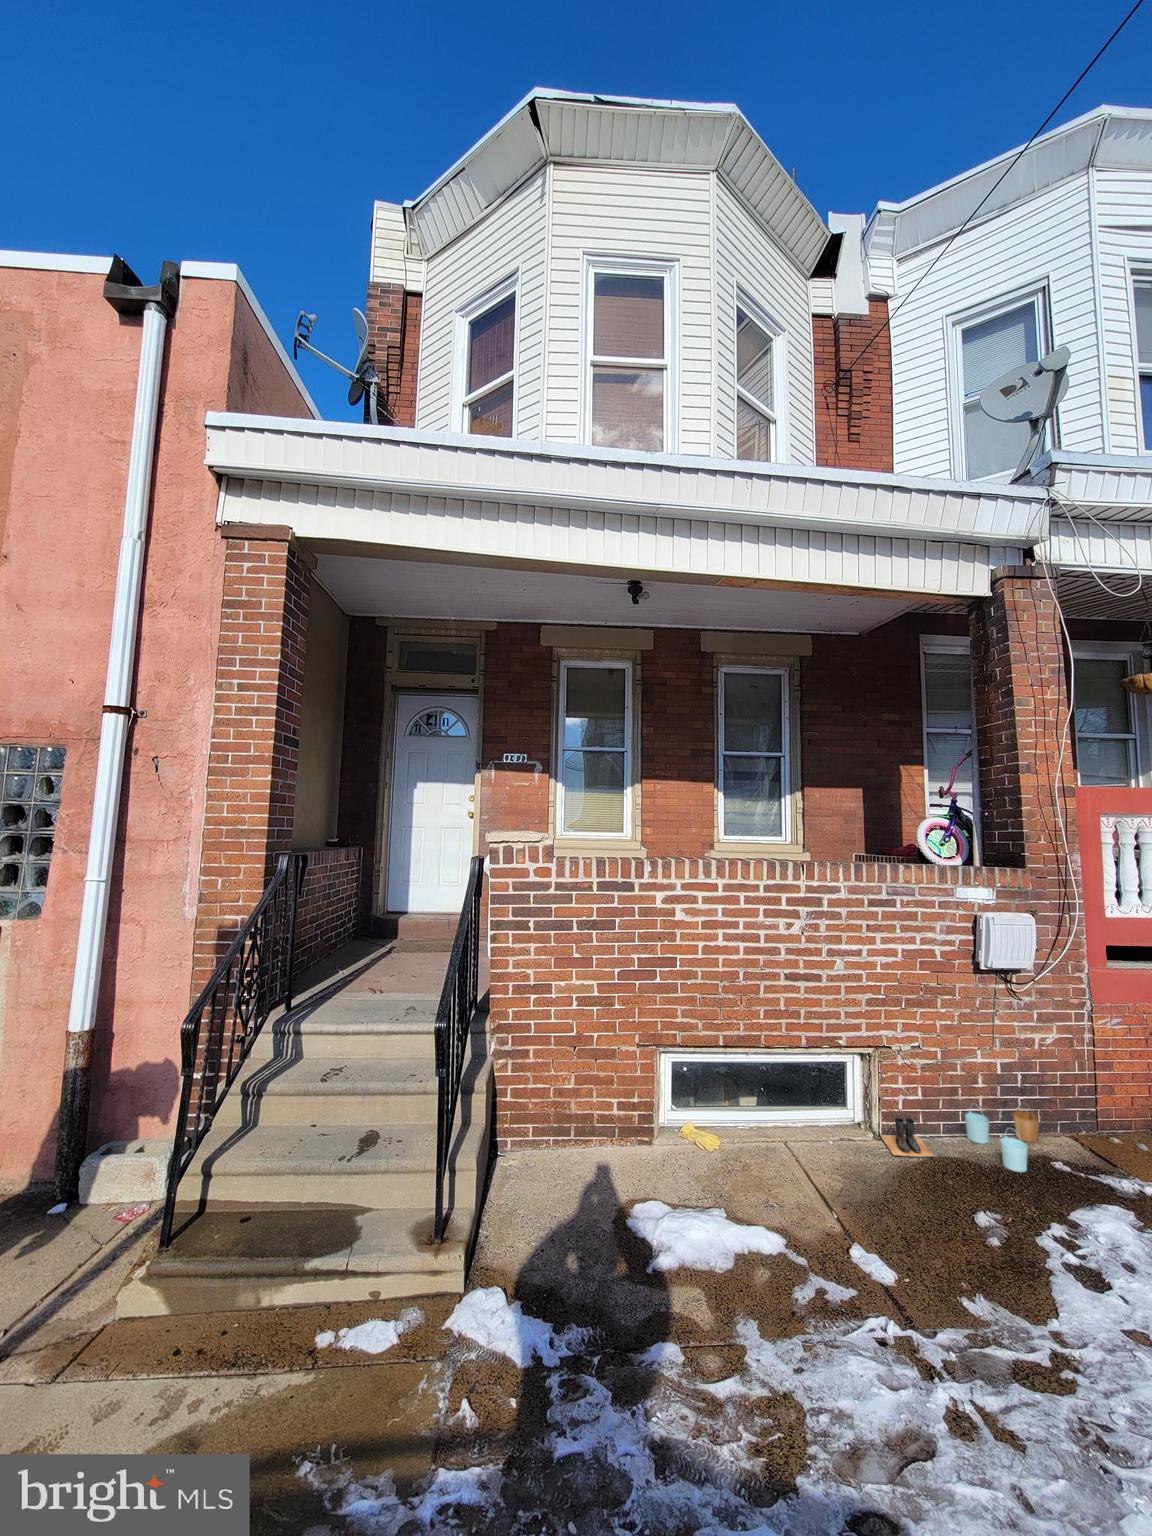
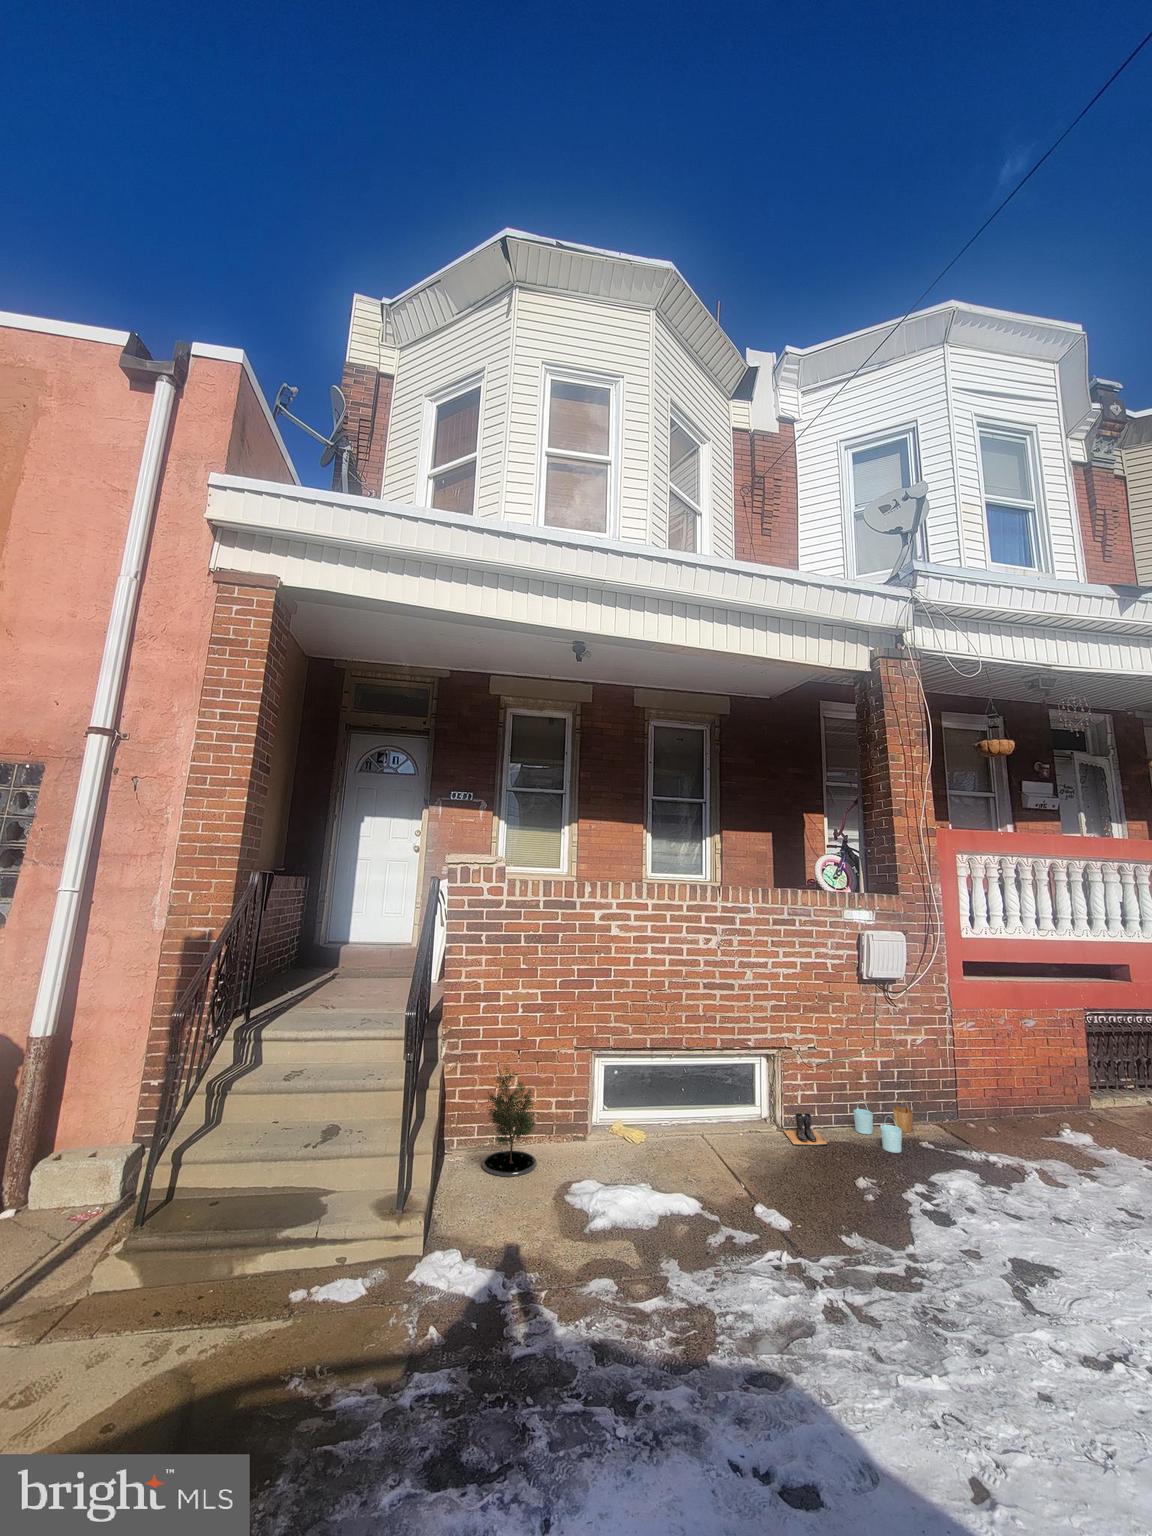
potted tree: none [536,1063,601,1187] -> present [482,1064,539,1177]

